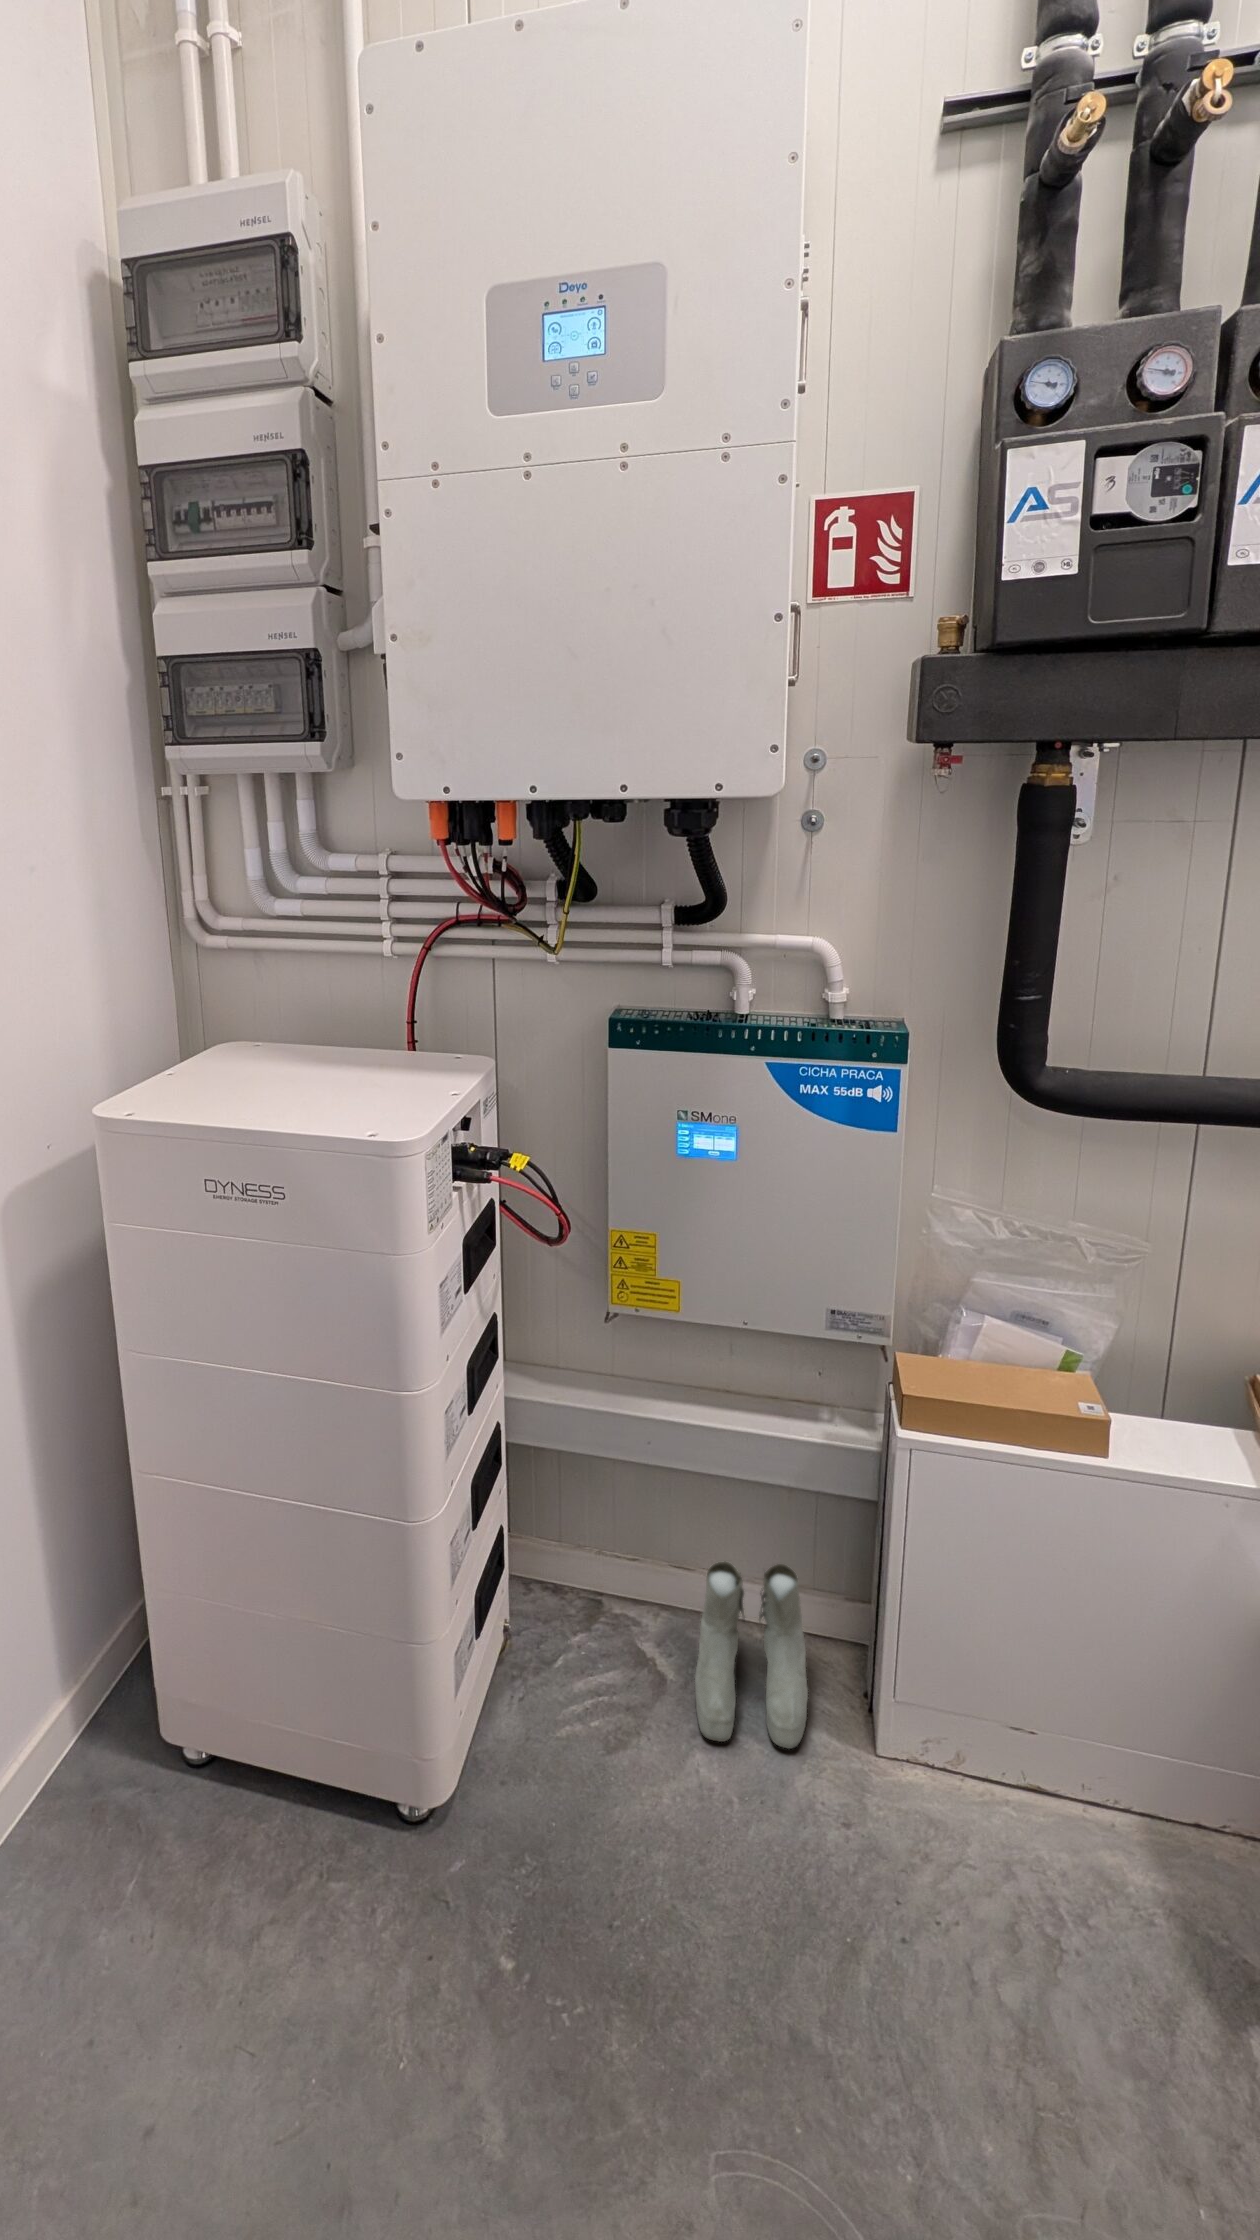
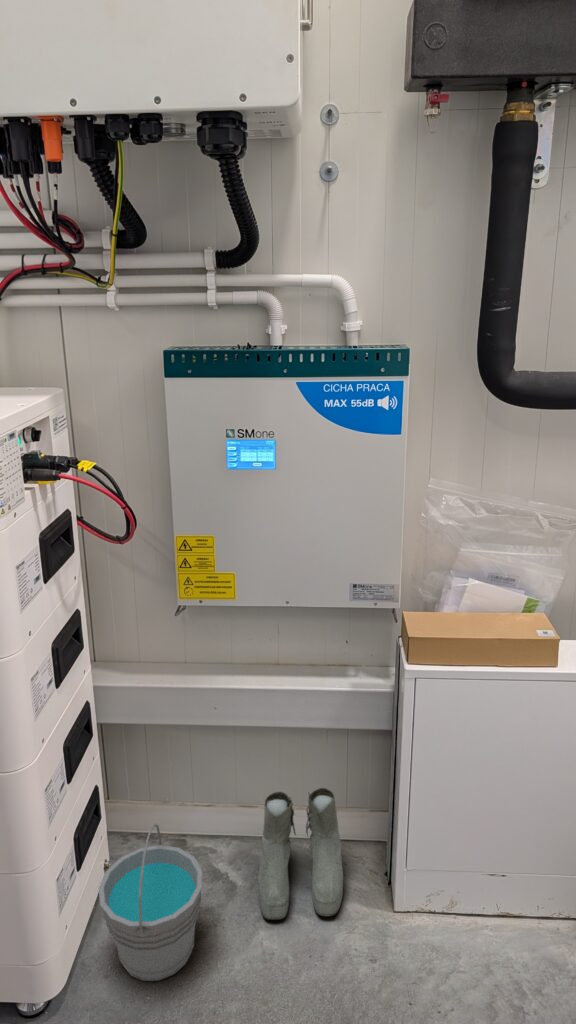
bucket: none [502,1590,628,1802] -> present [99,824,202,981]

